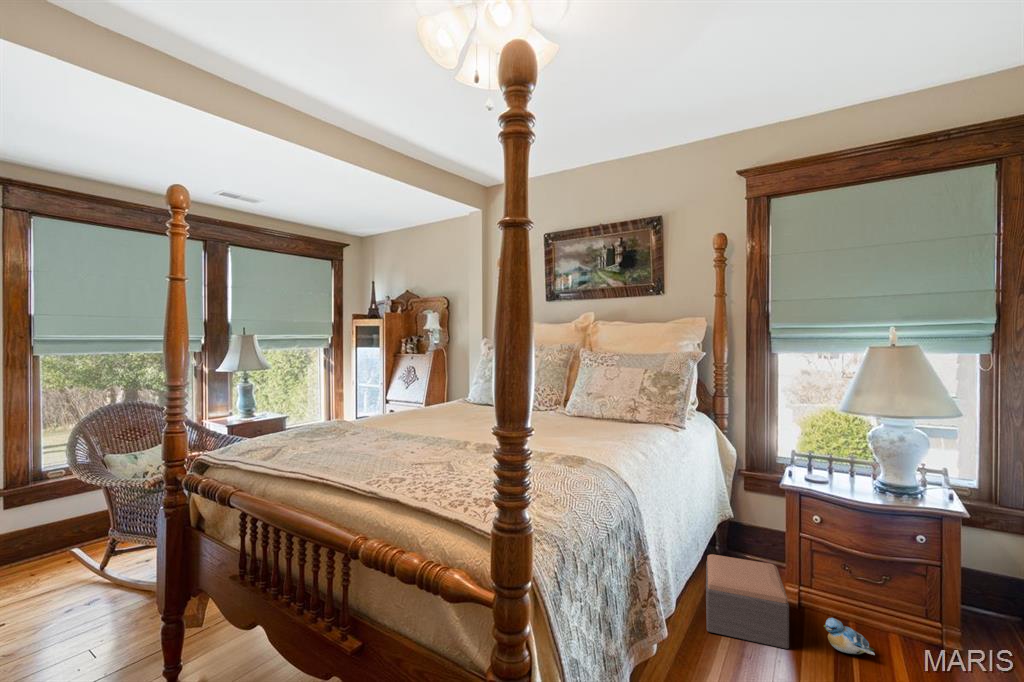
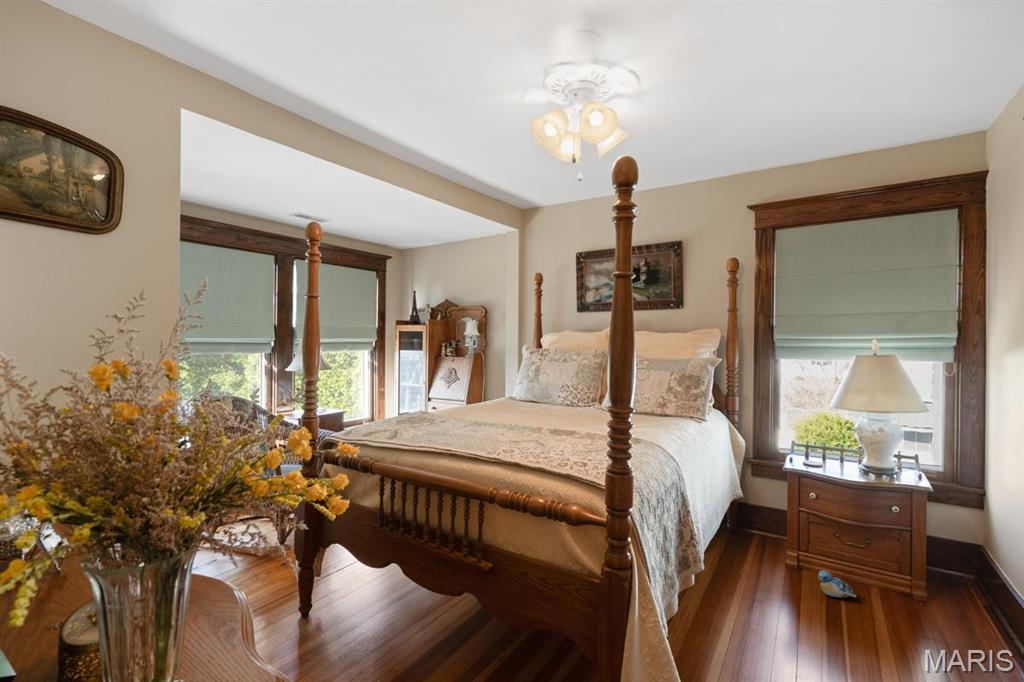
footstool: present [706,554,789,649] -> none [722,525,790,595]

